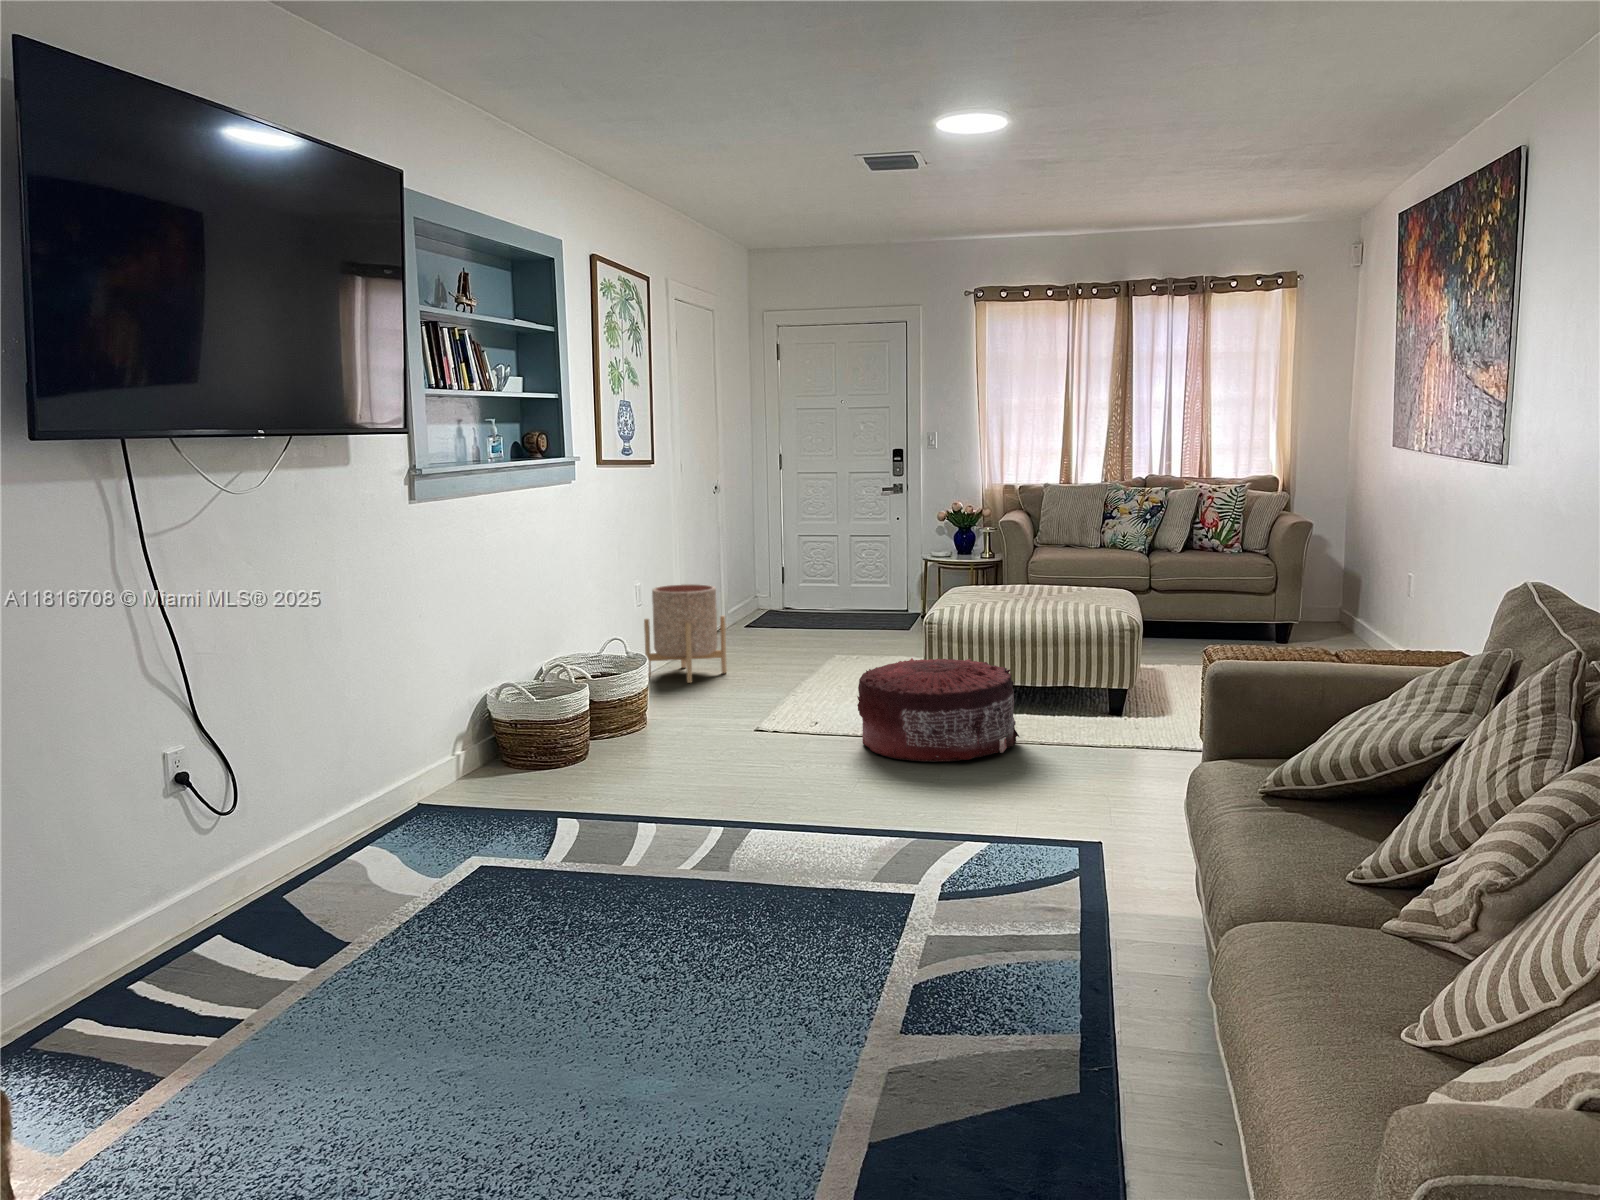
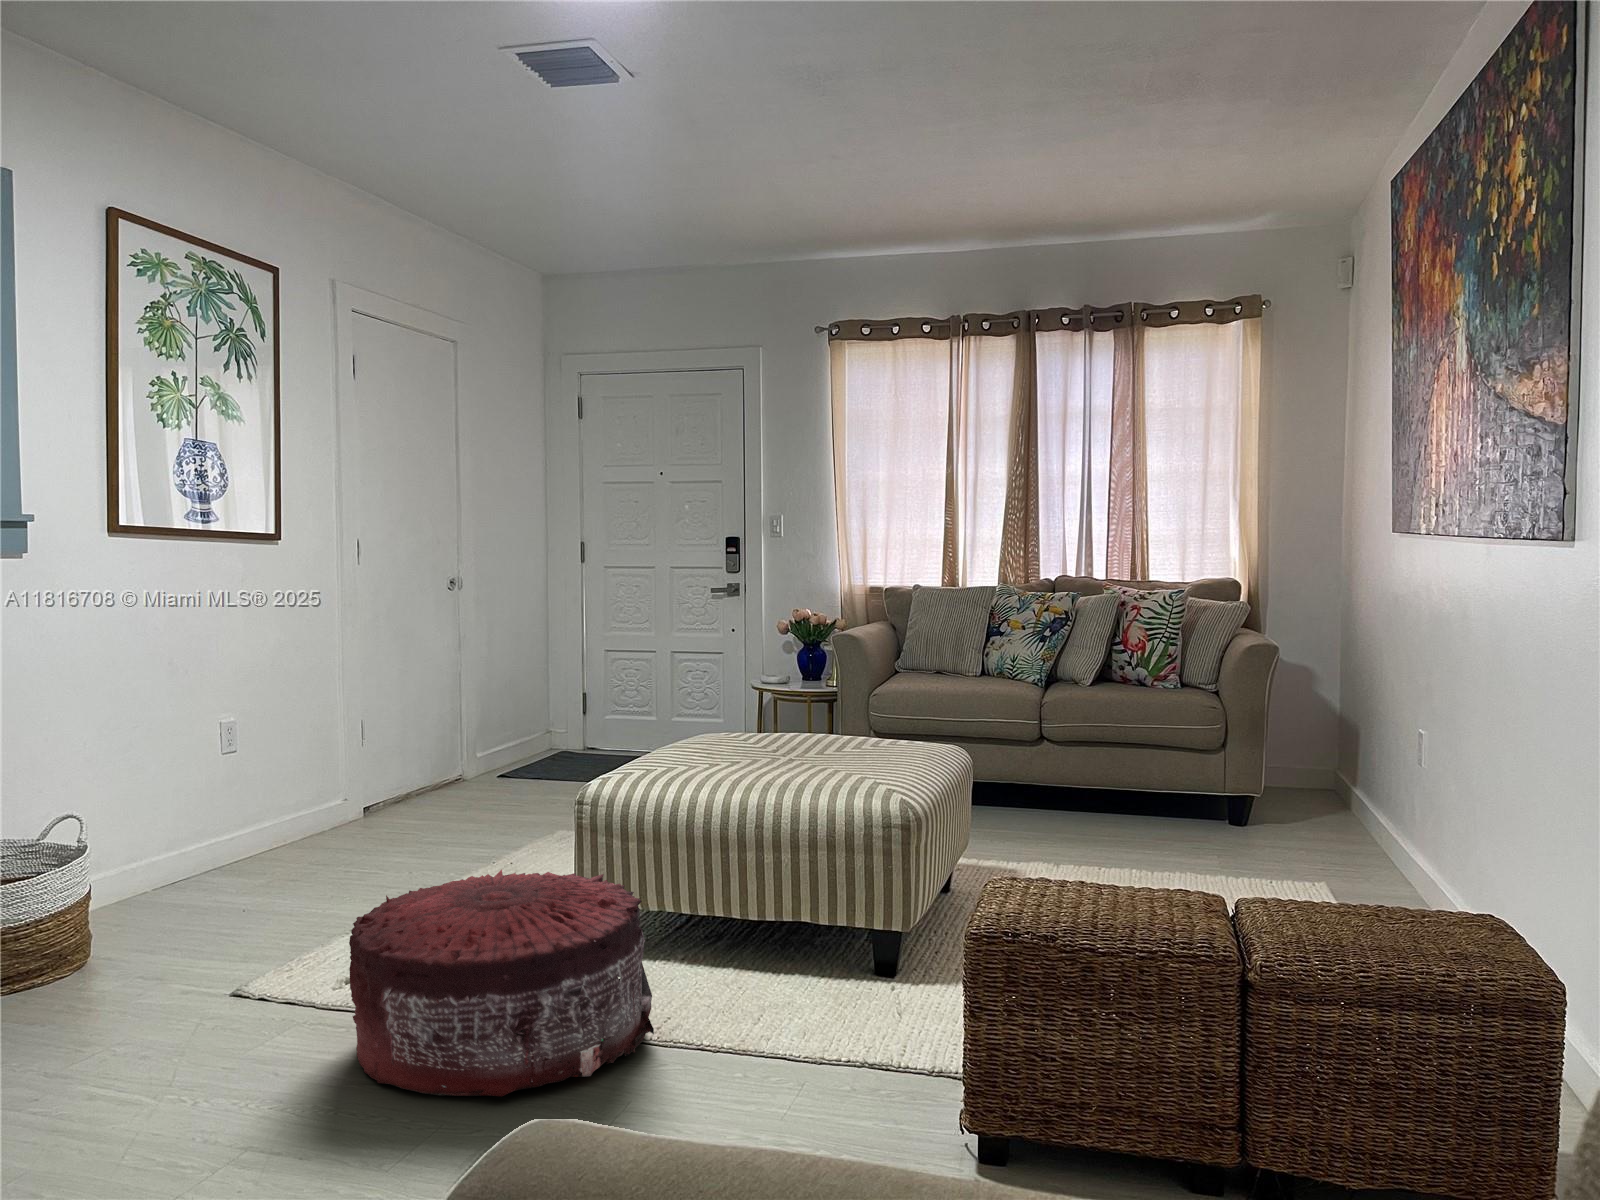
planter: present [644,584,727,683] -> none [226,719,357,875]

